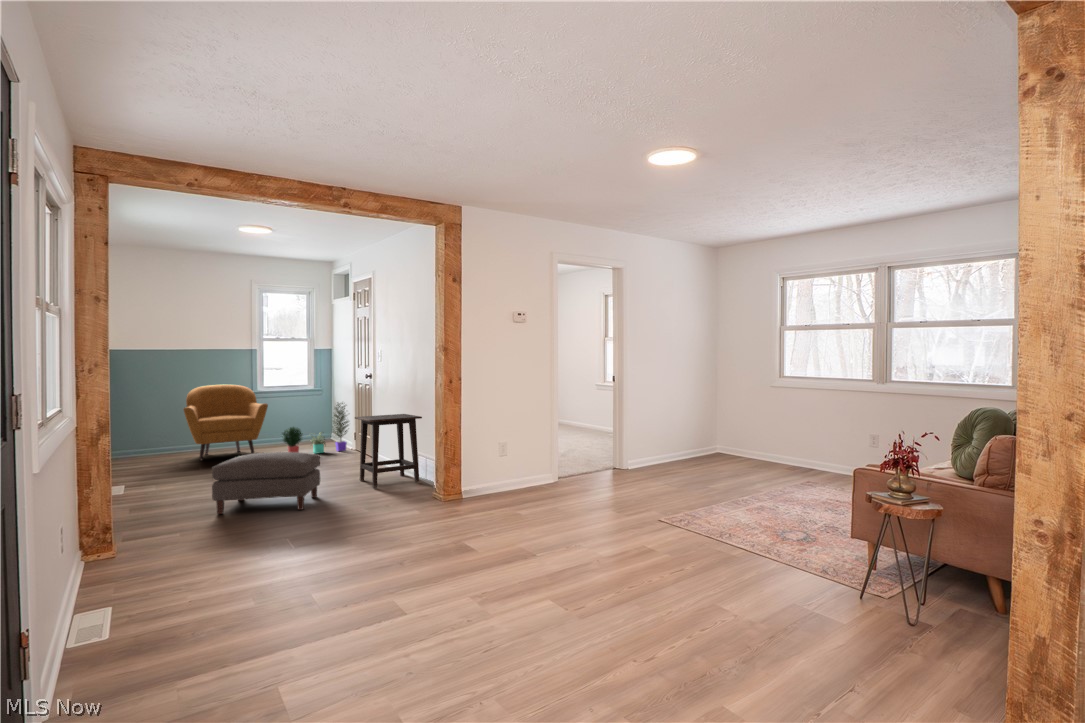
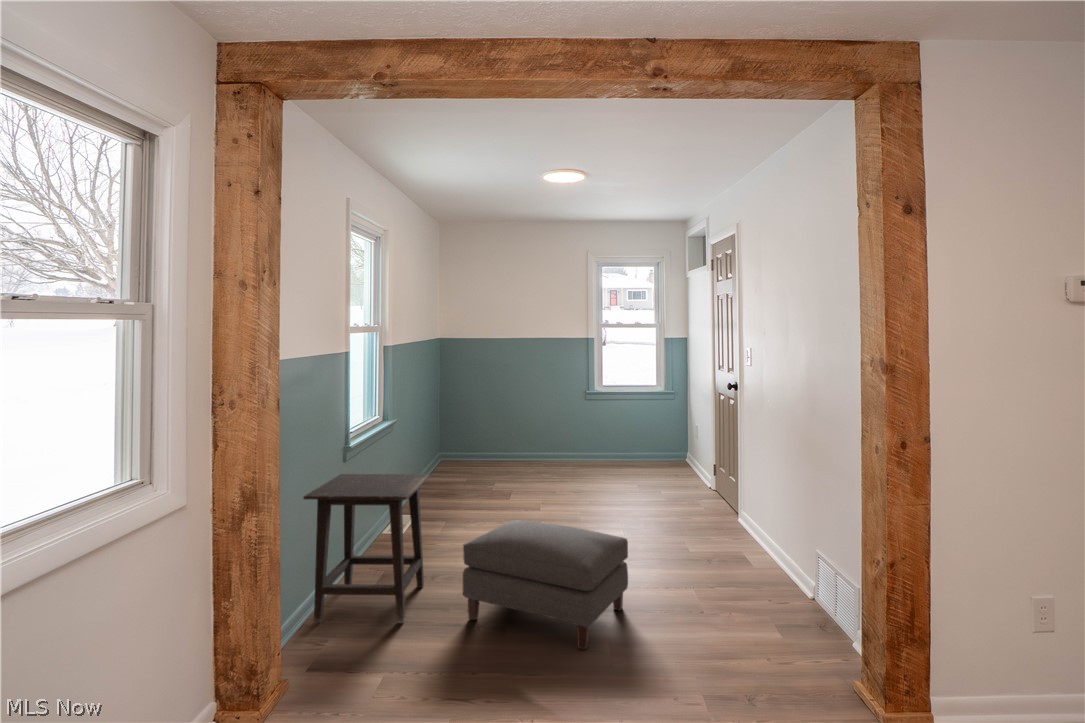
armchair: present [184,385,268,460] -> none [504,383,598,480]
potted plant: present [283,403,349,453] -> none [613,416,705,488]
side table: present [355,414,422,488] -> present [303,474,429,623]

